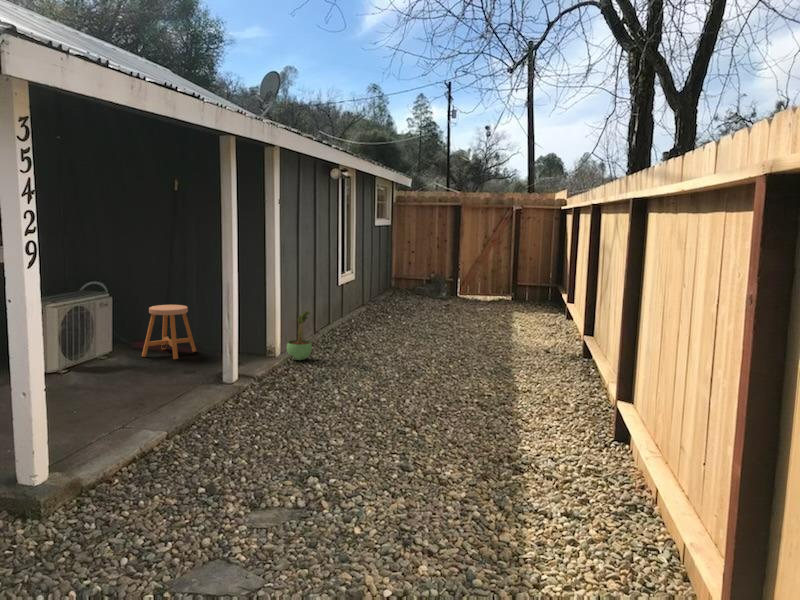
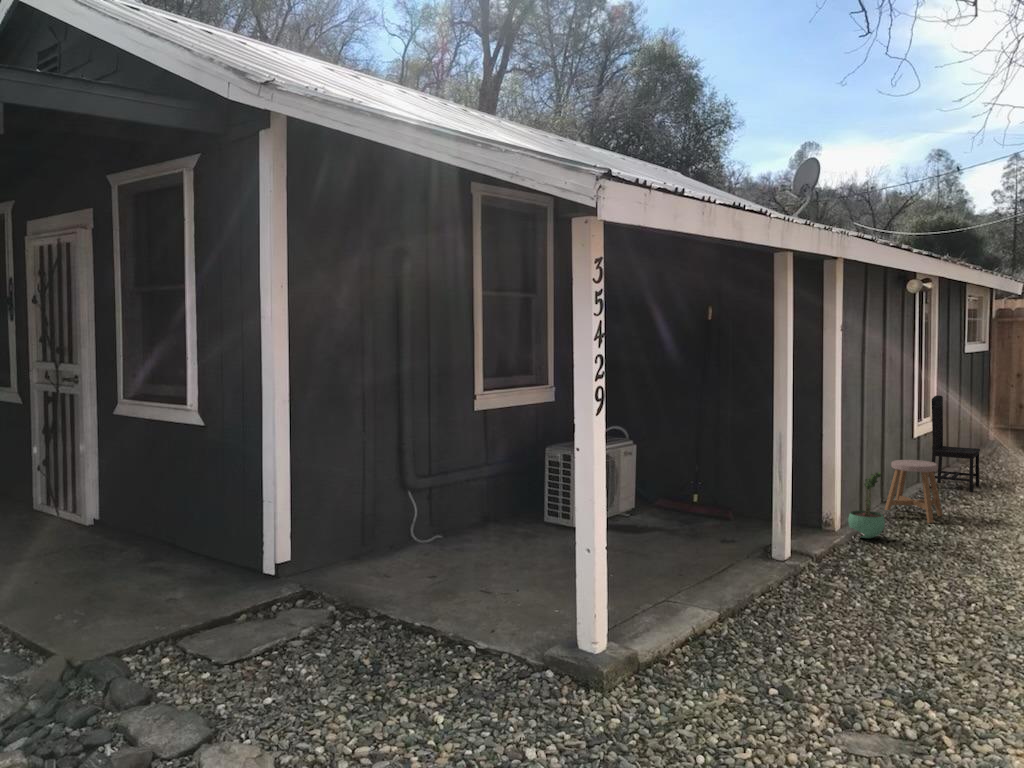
chair: none [349,255,381,322] -> present [930,395,980,492]
stool: present [142,305,196,359] -> present [885,460,943,523]

